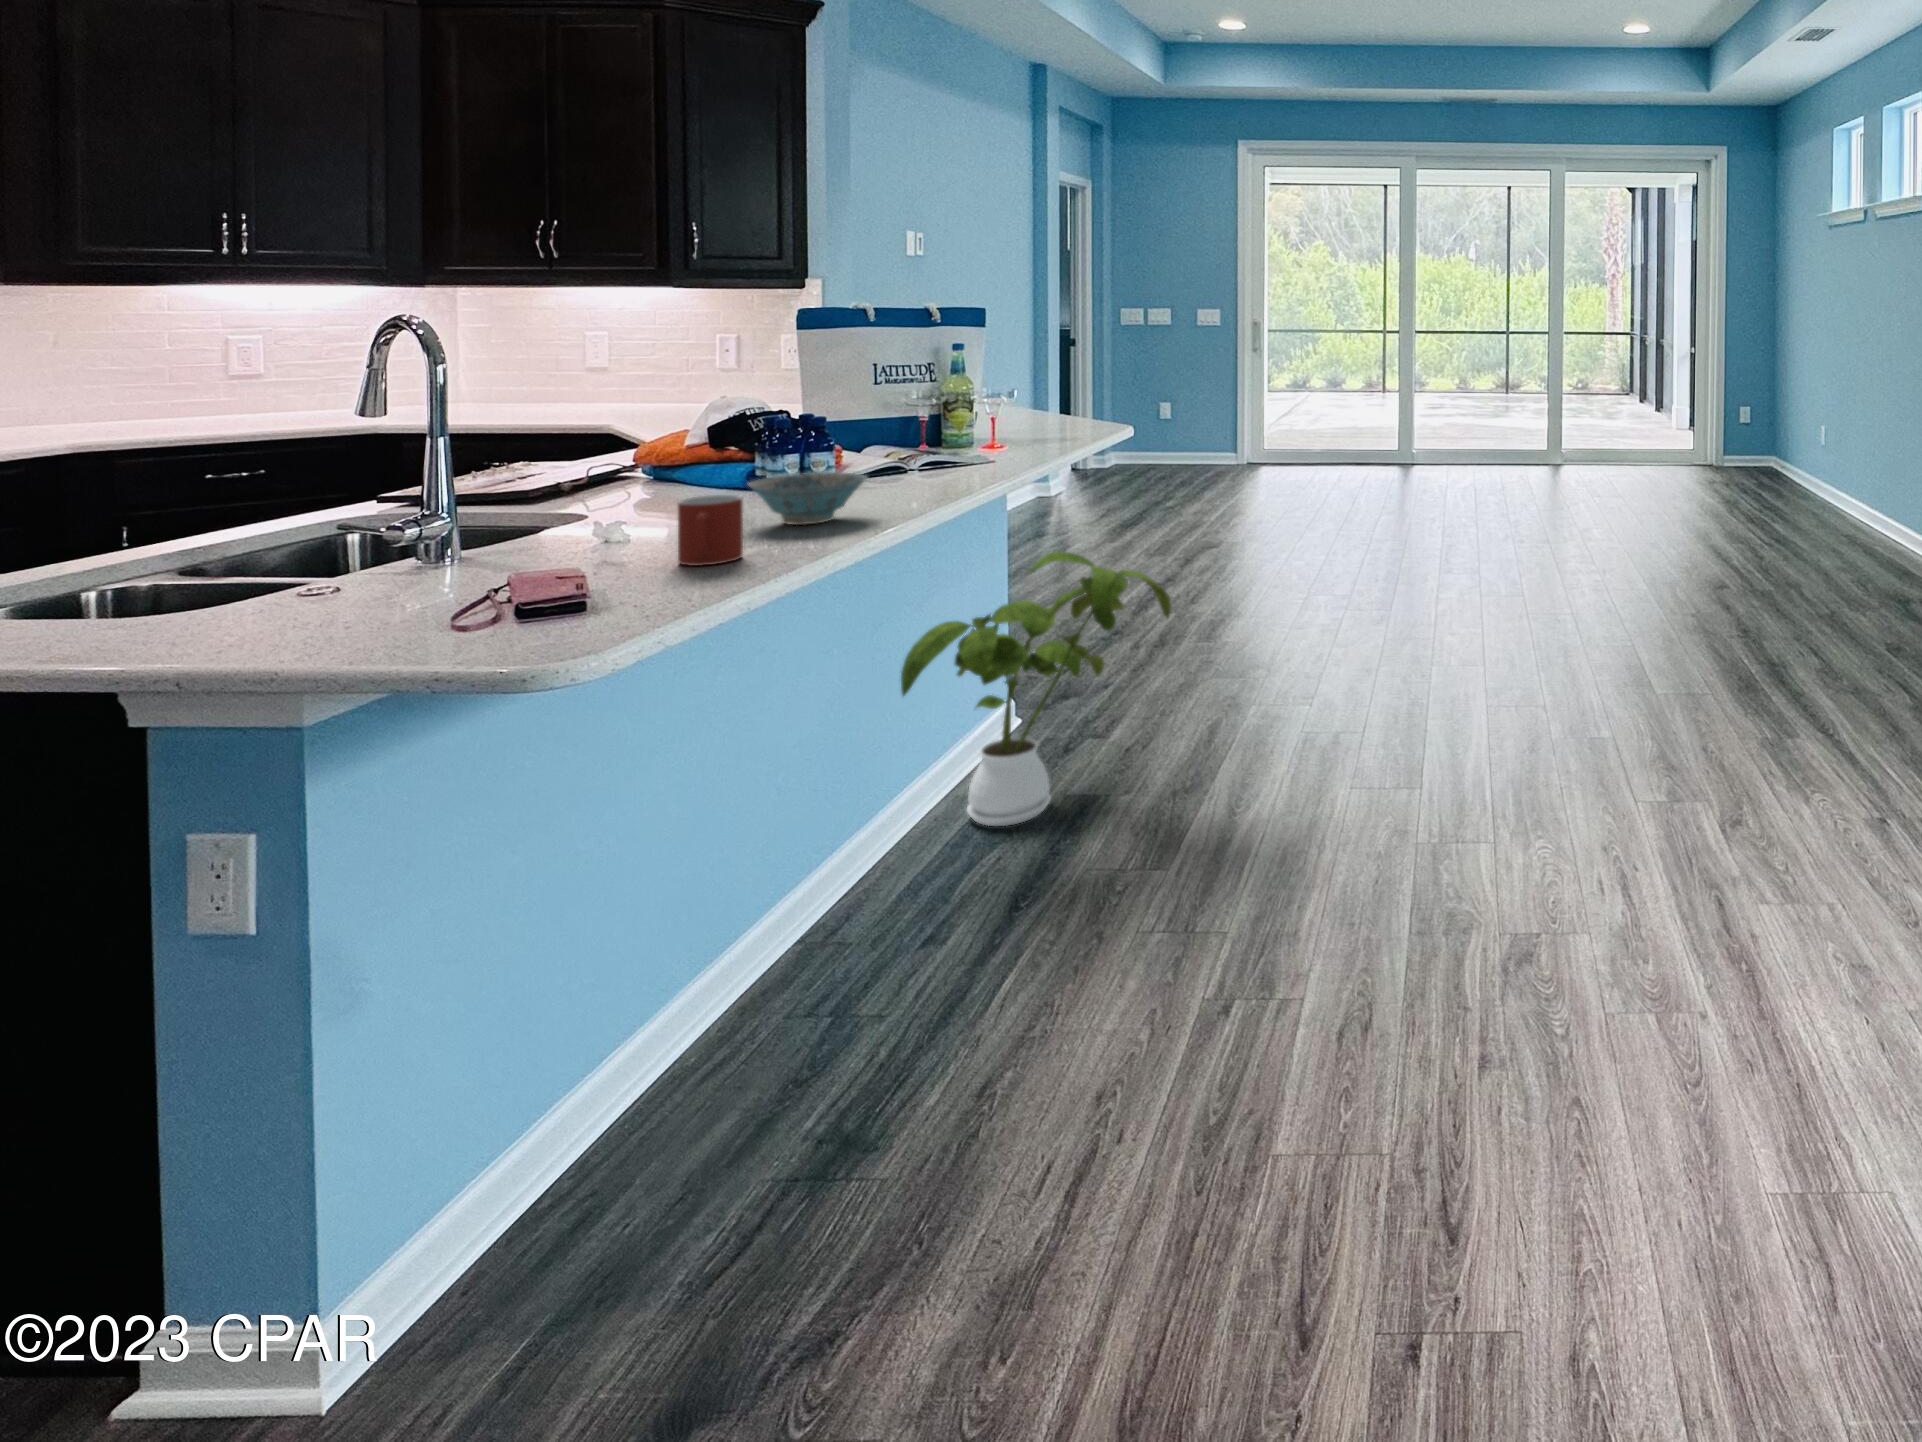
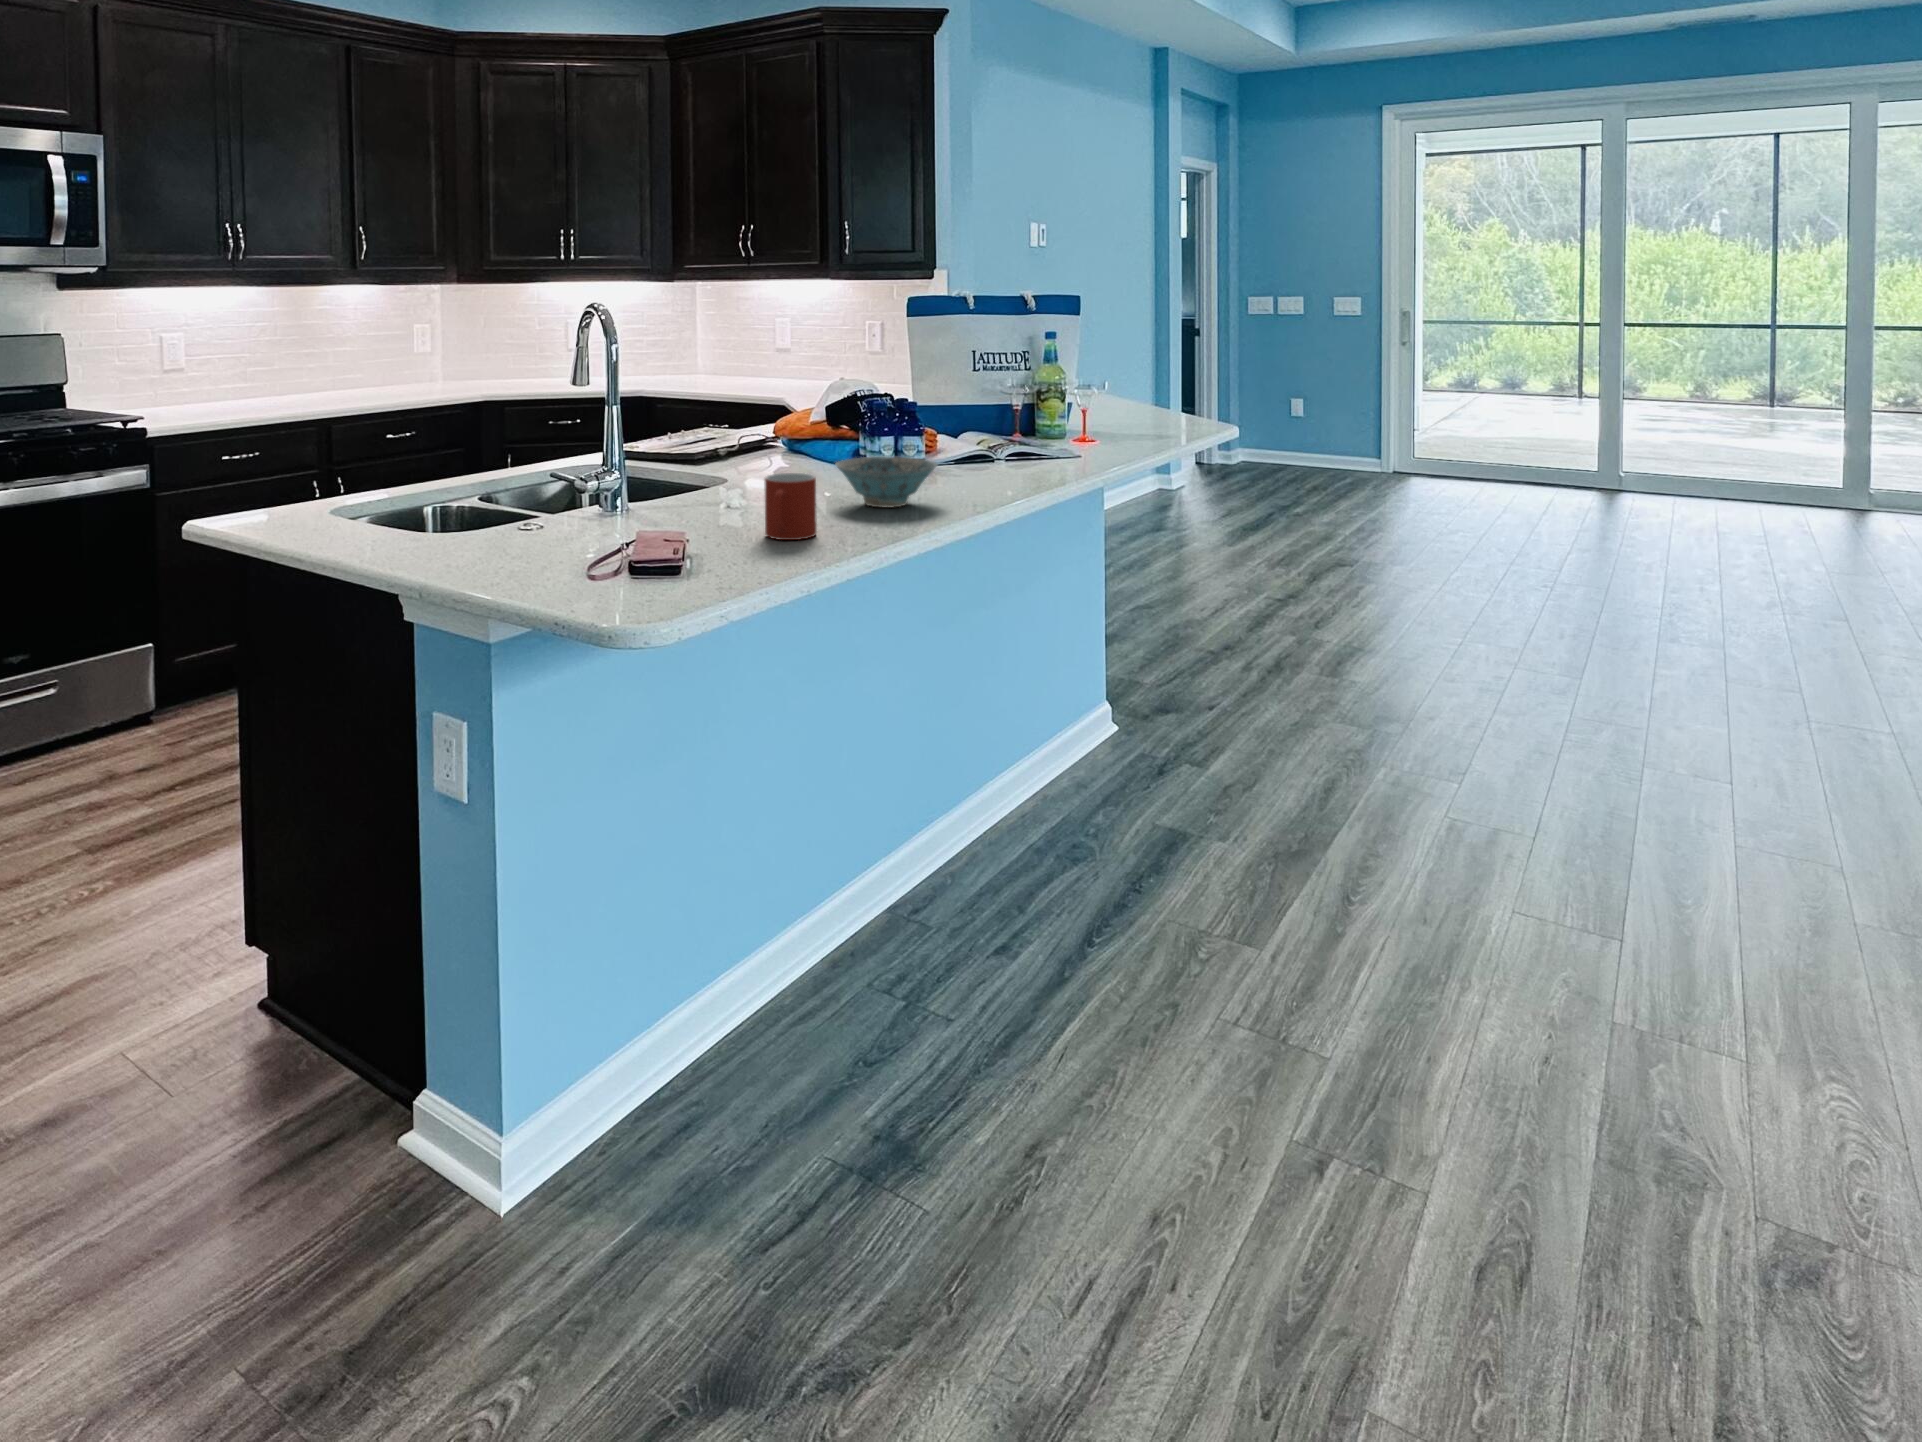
house plant: present [901,552,1171,826] -> none [987,557,1271,839]

